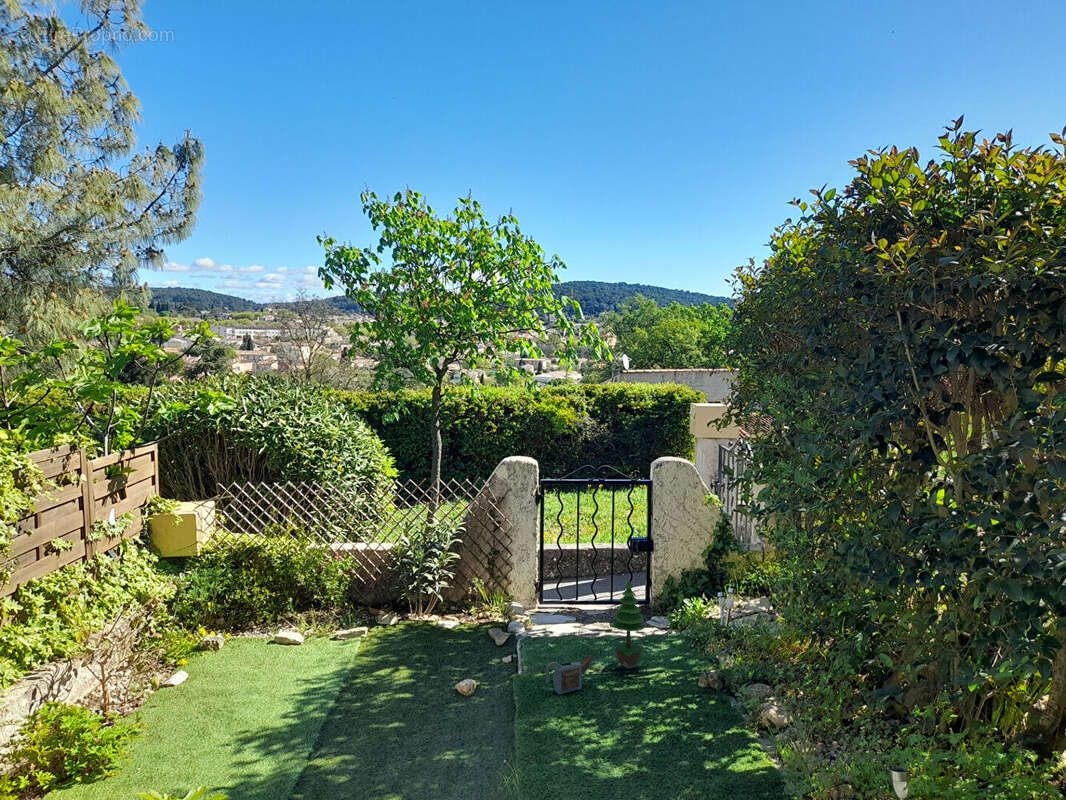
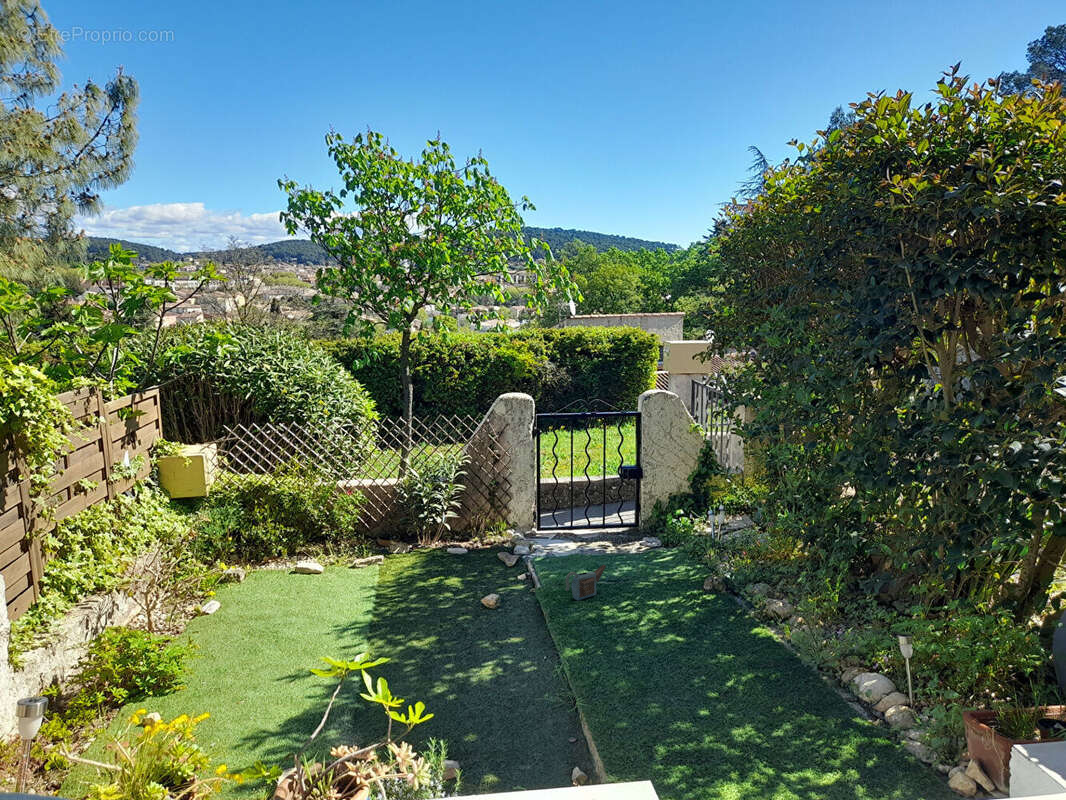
potted tree: present [613,580,645,669] -> none [619,497,648,578]

